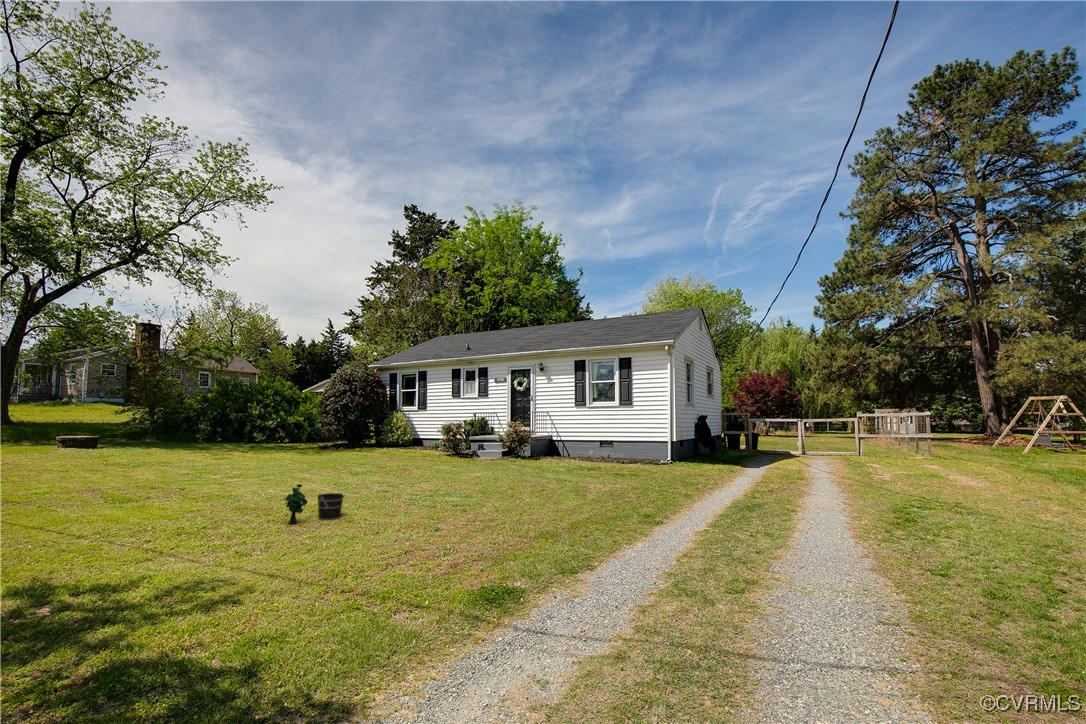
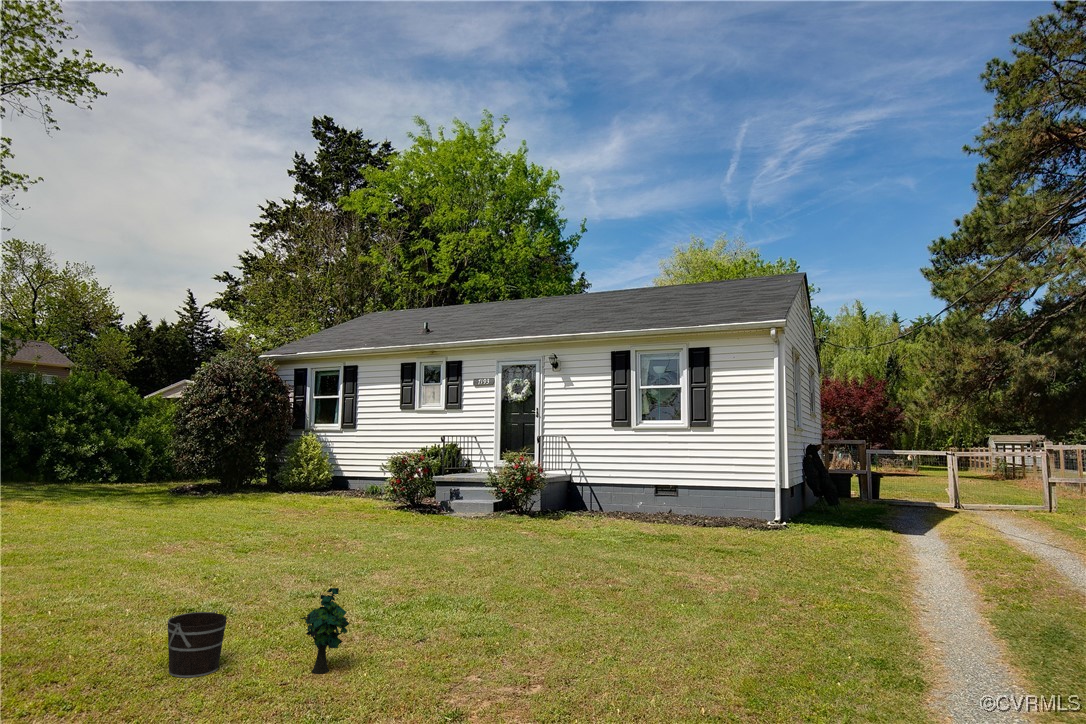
decorative plant: present [284,484,308,525] -> present [300,588,349,674]

